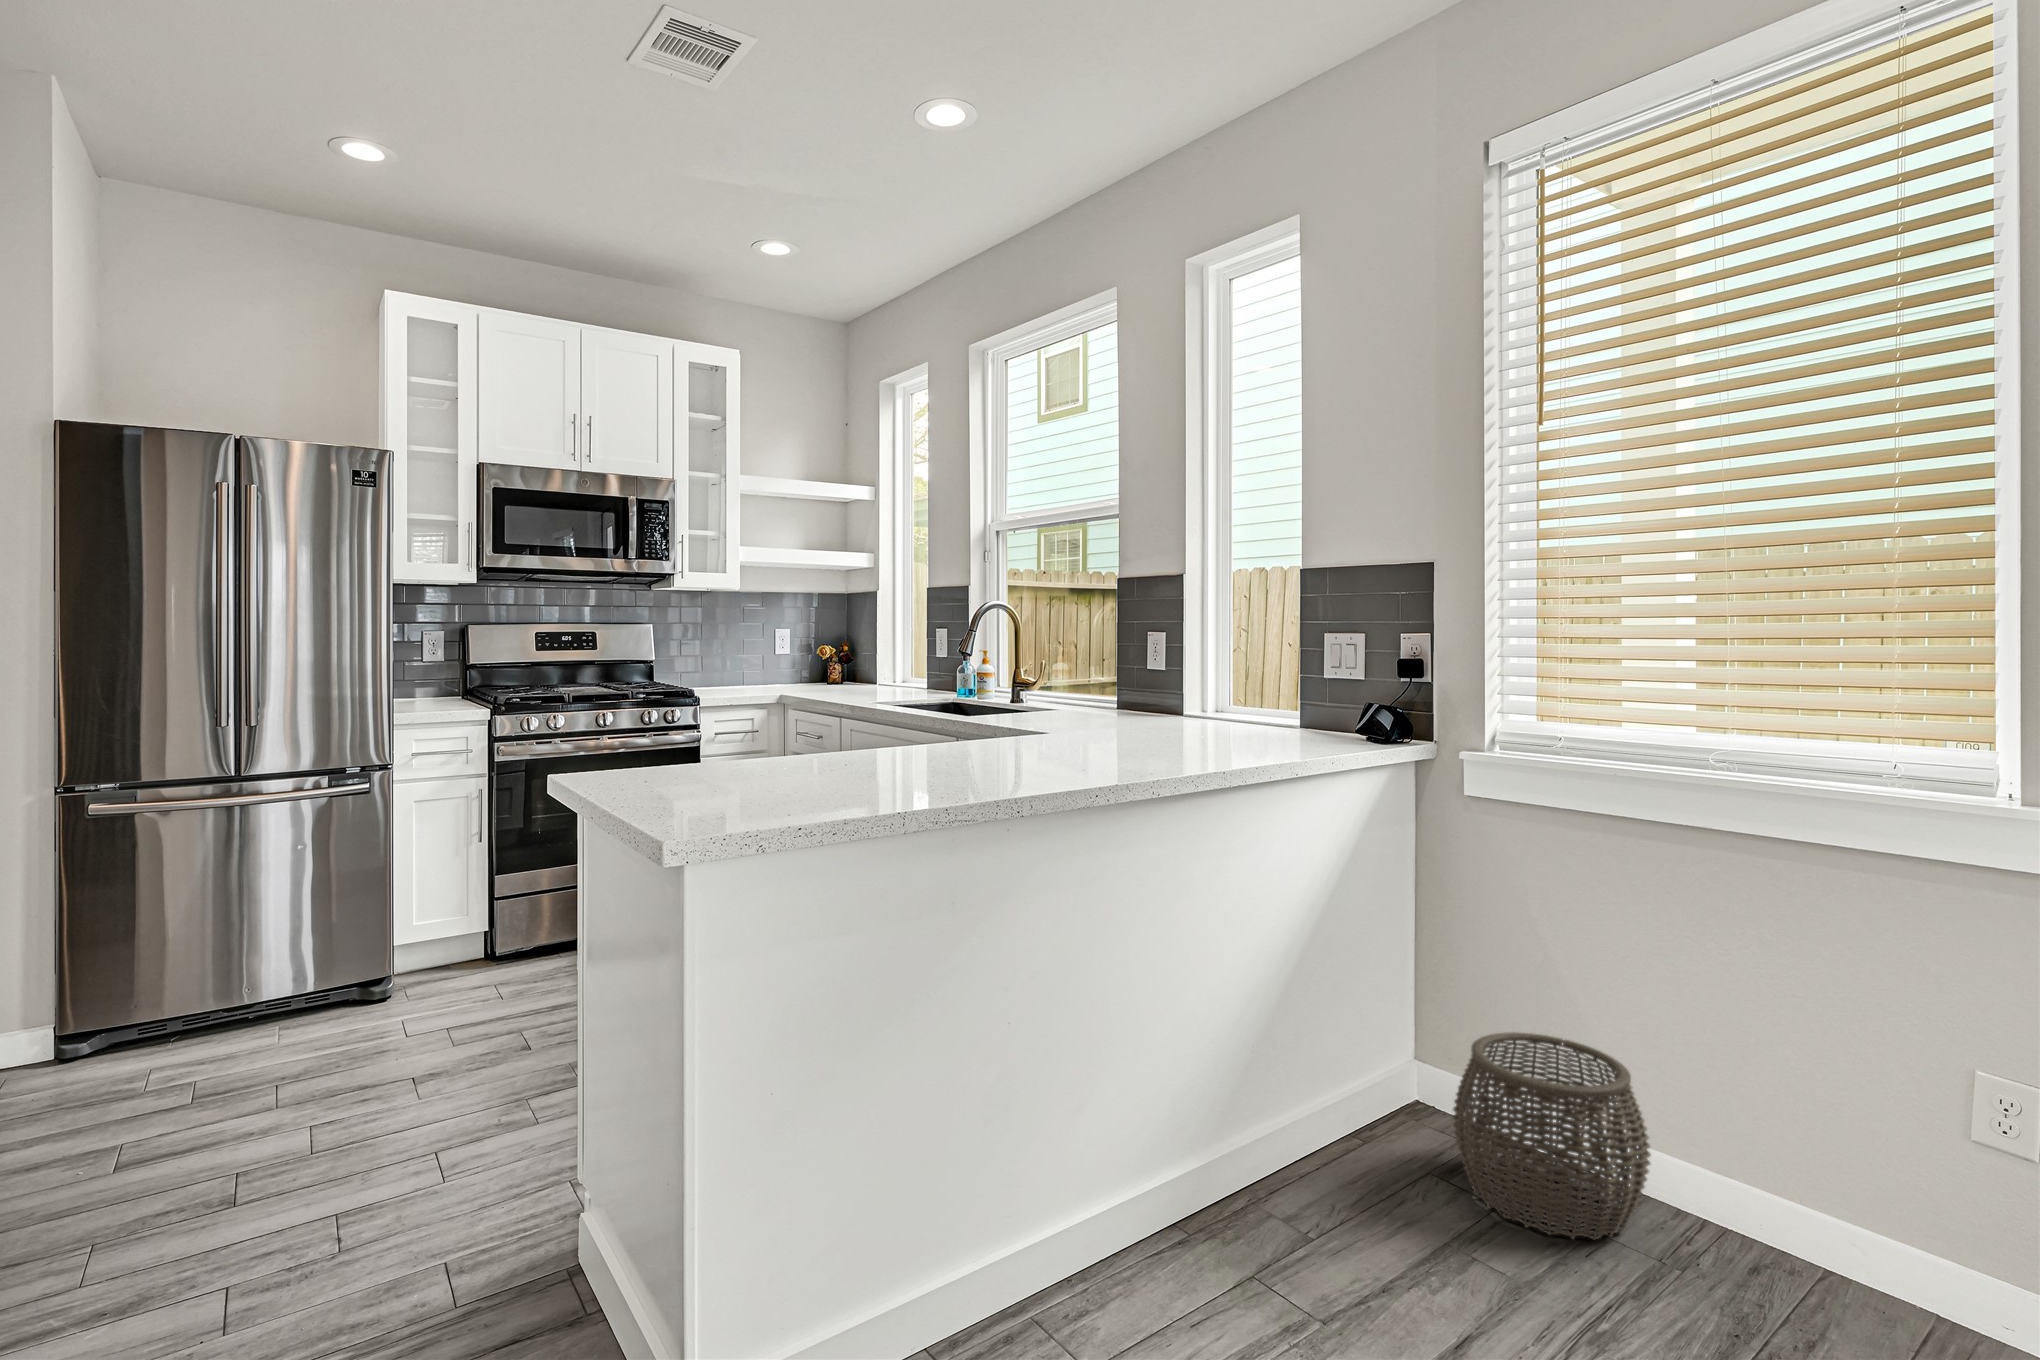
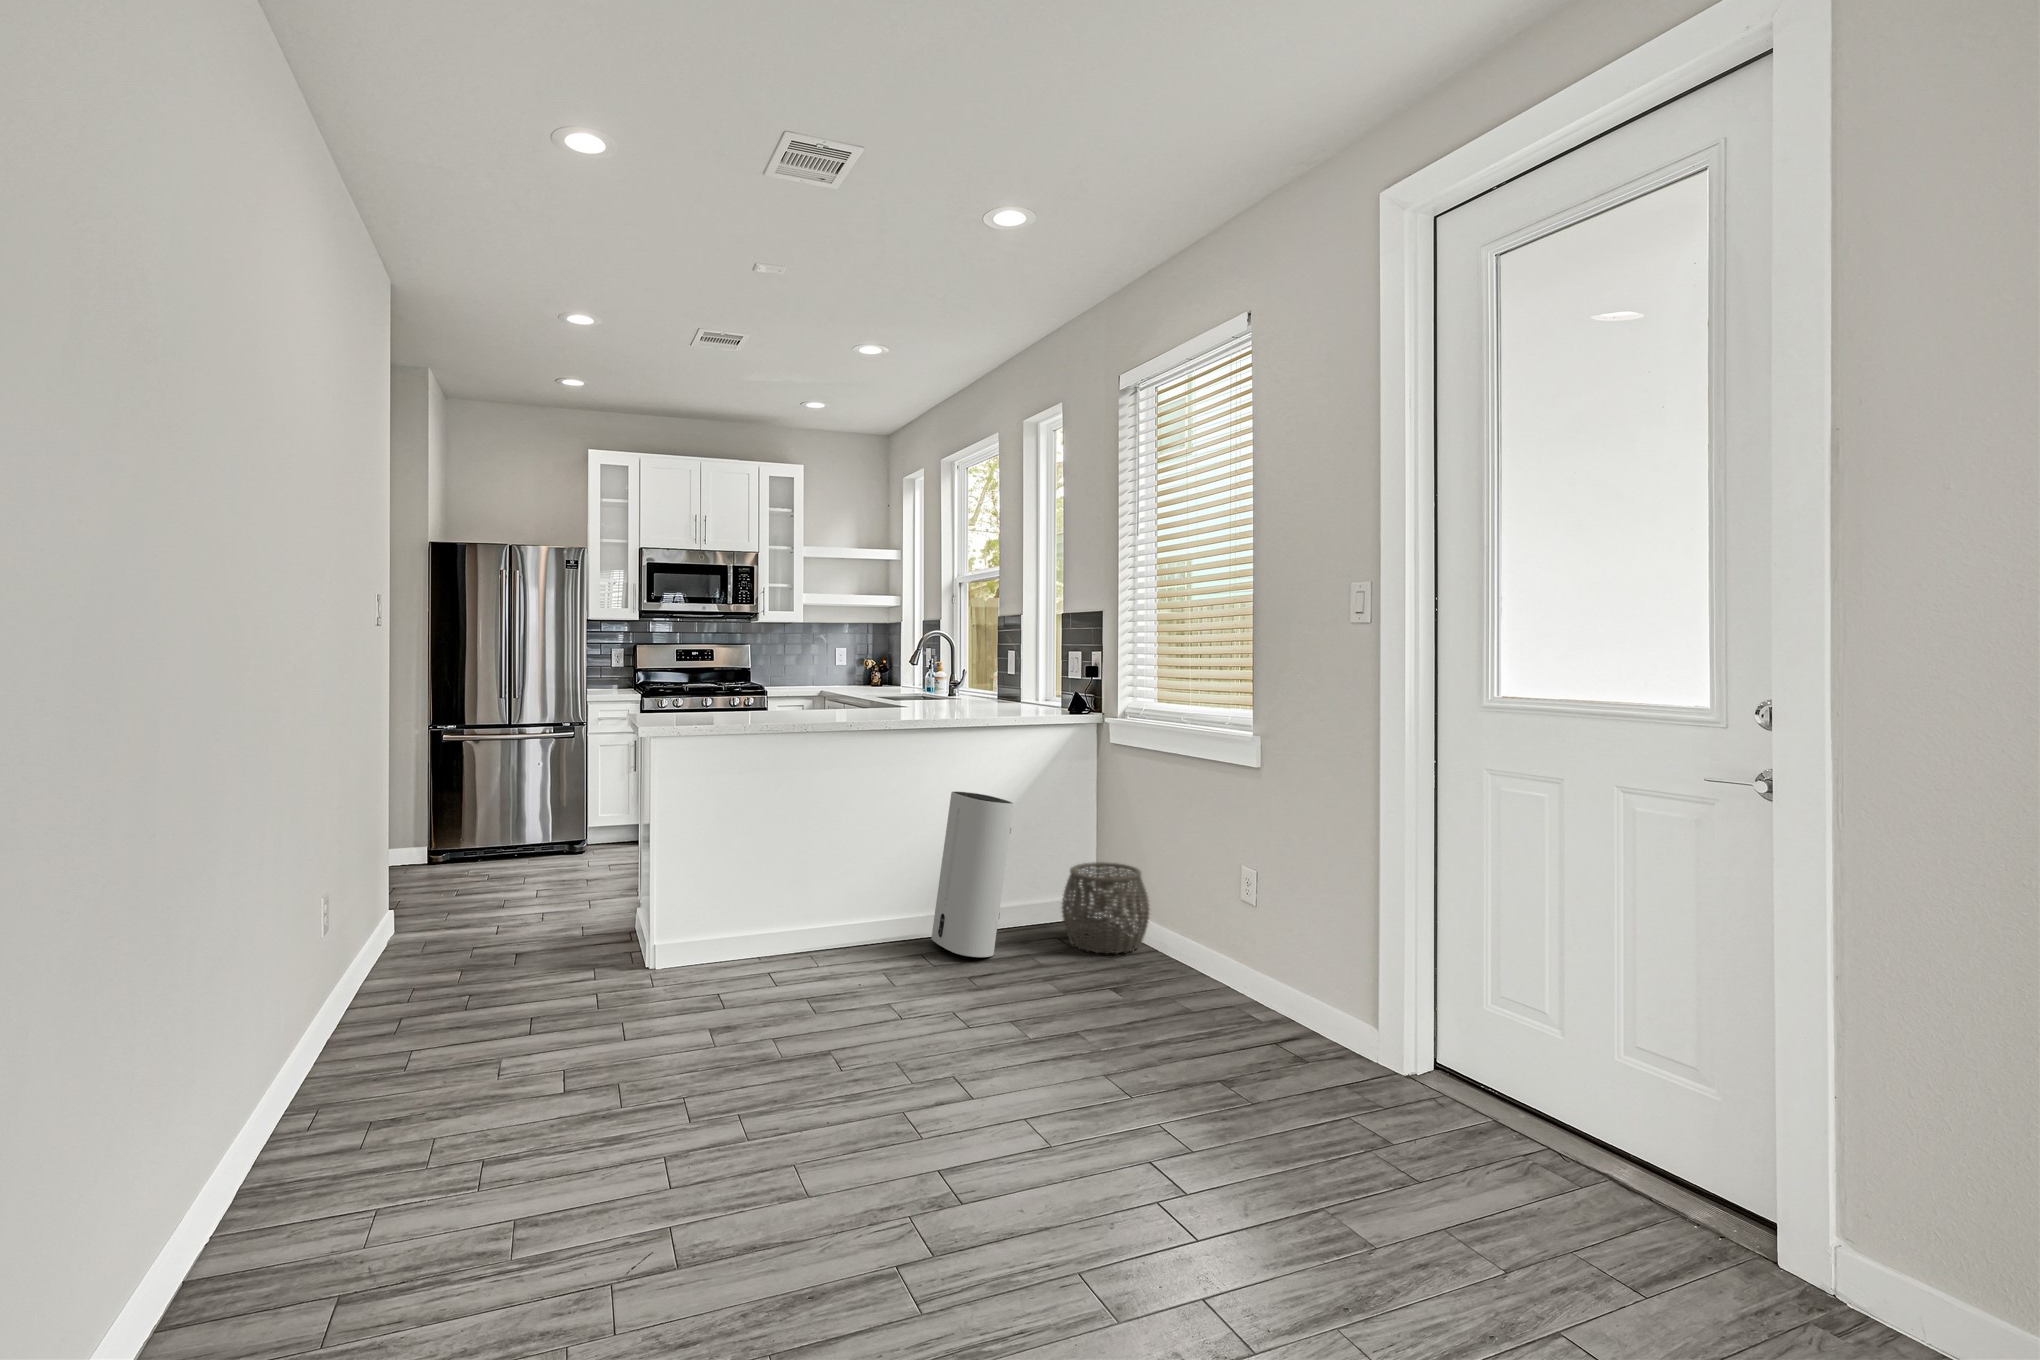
air purifier: none [1231,916,1422,1293] -> present [931,791,1014,957]

